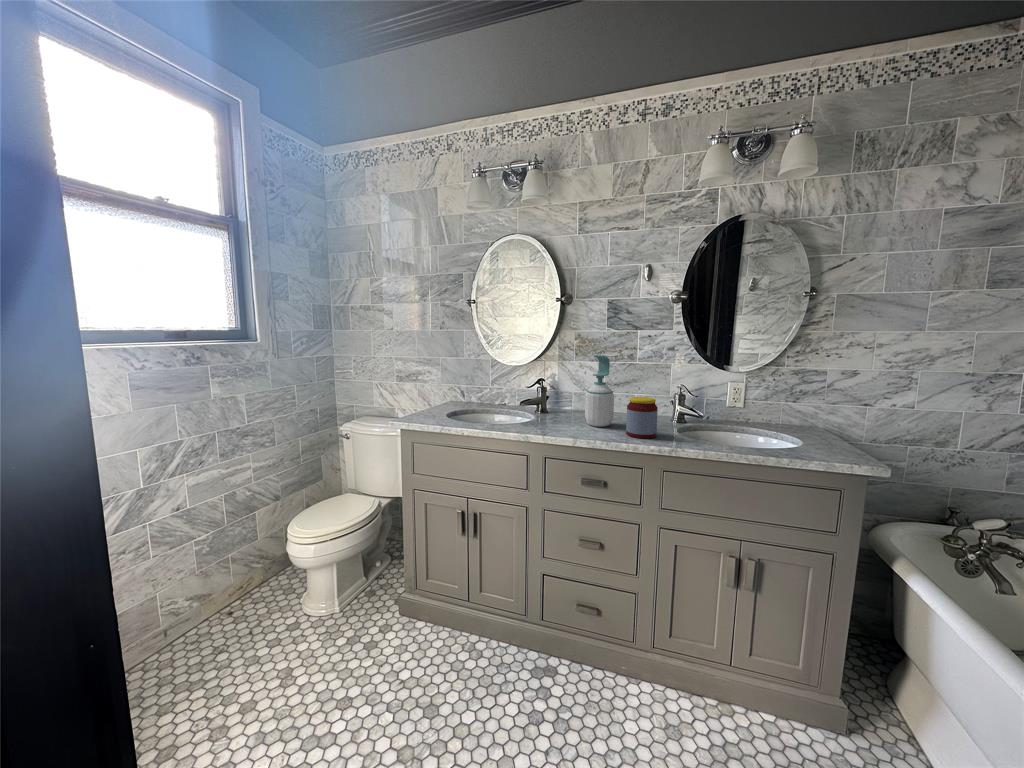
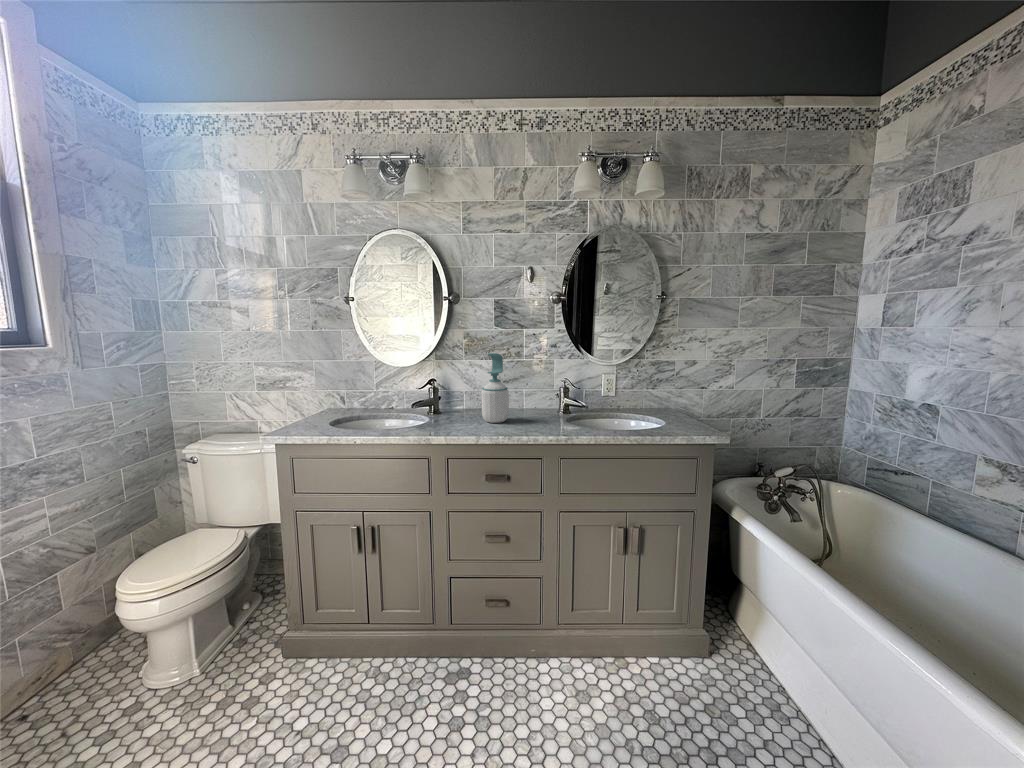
jar: present [626,397,658,438] -> none [523,391,550,430]

